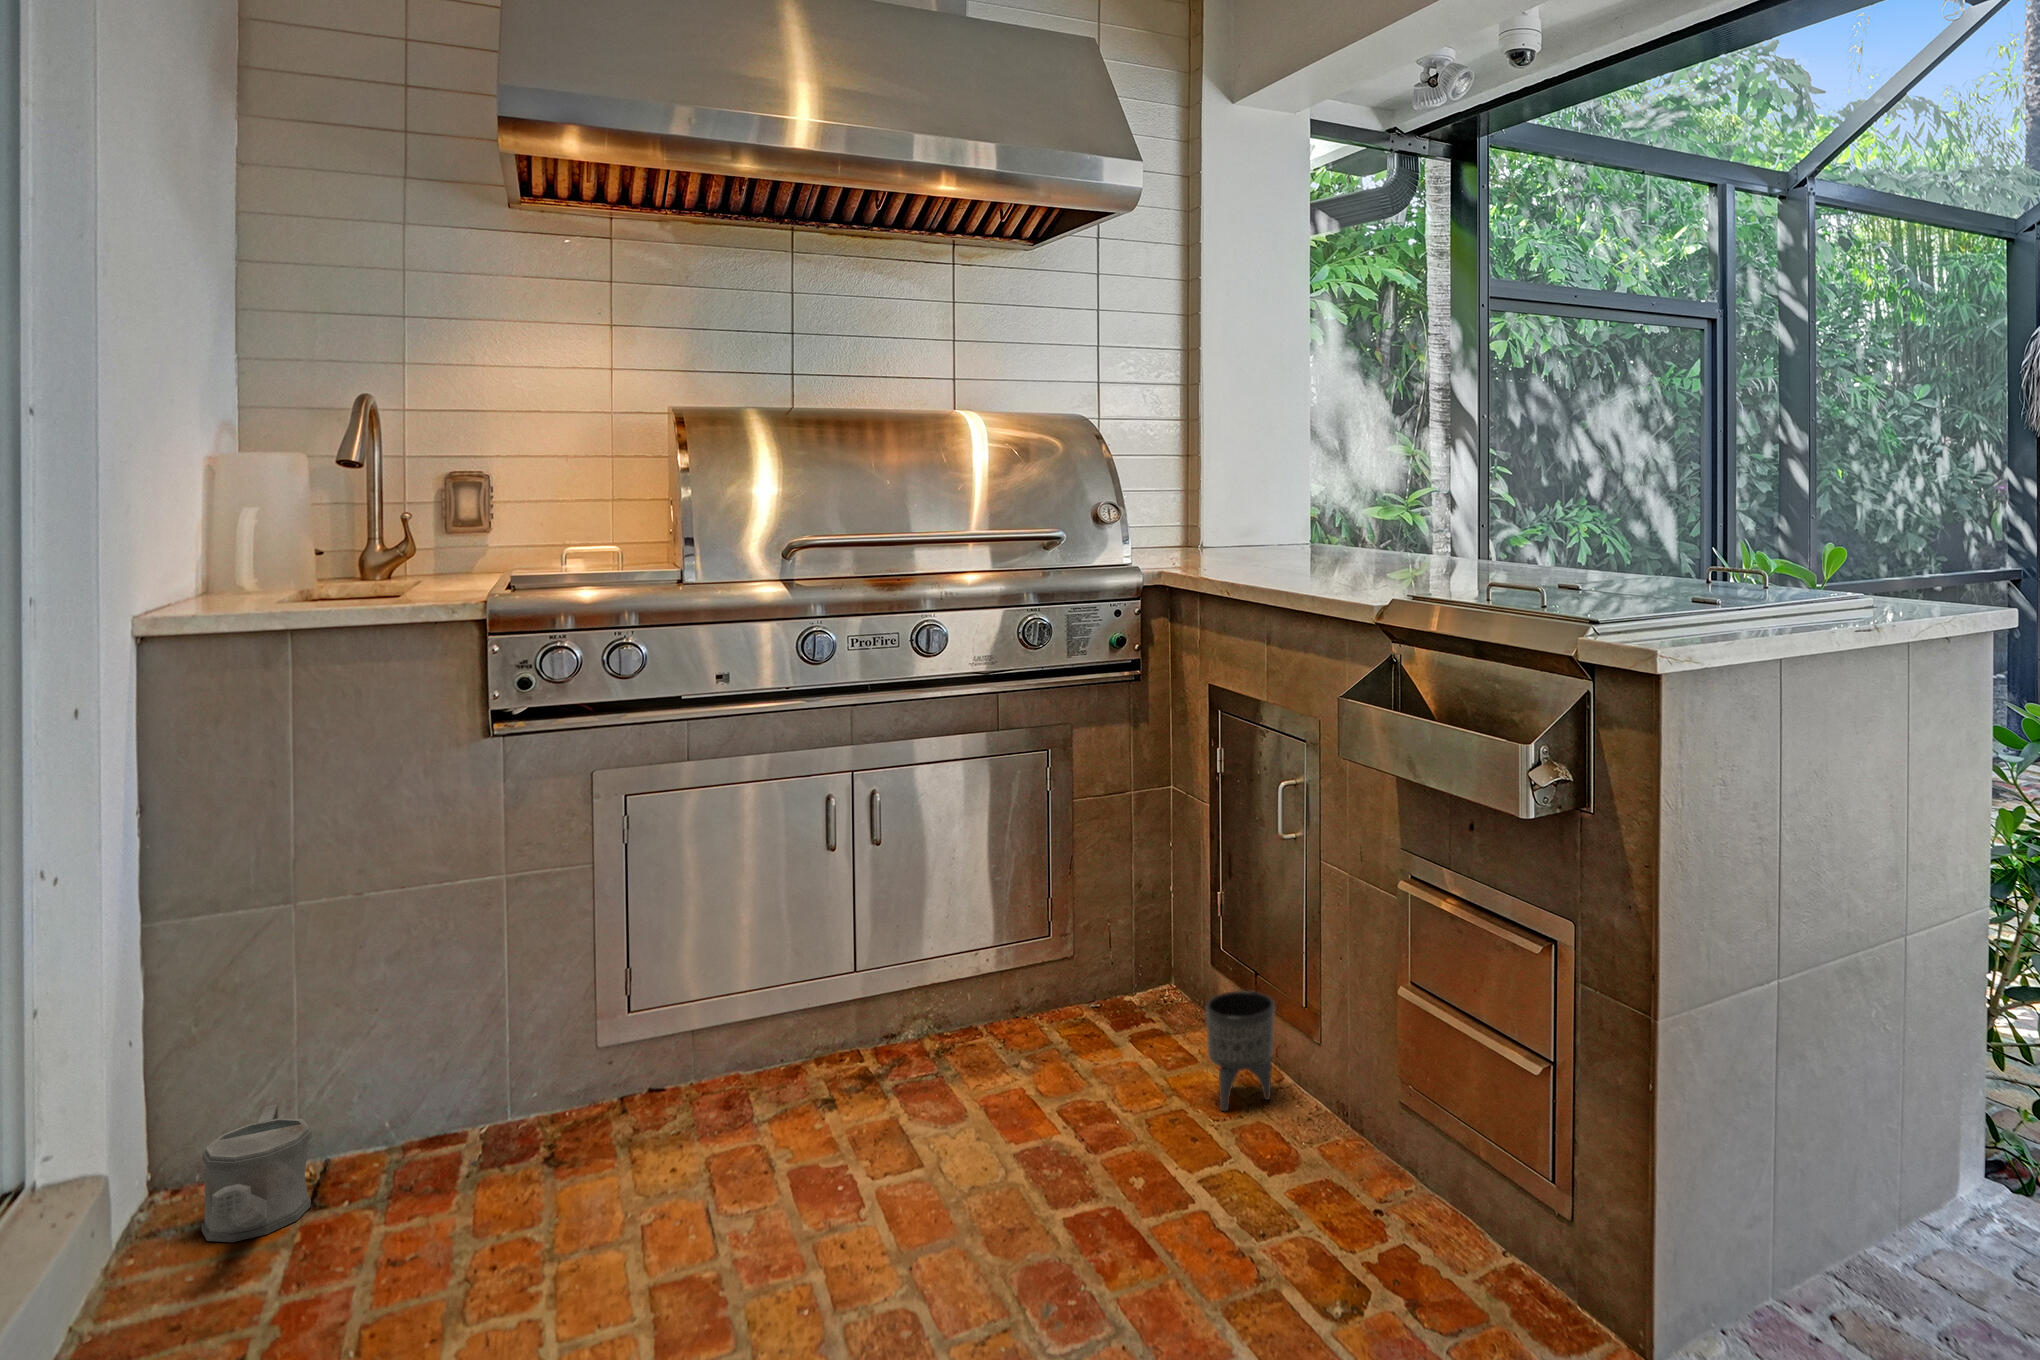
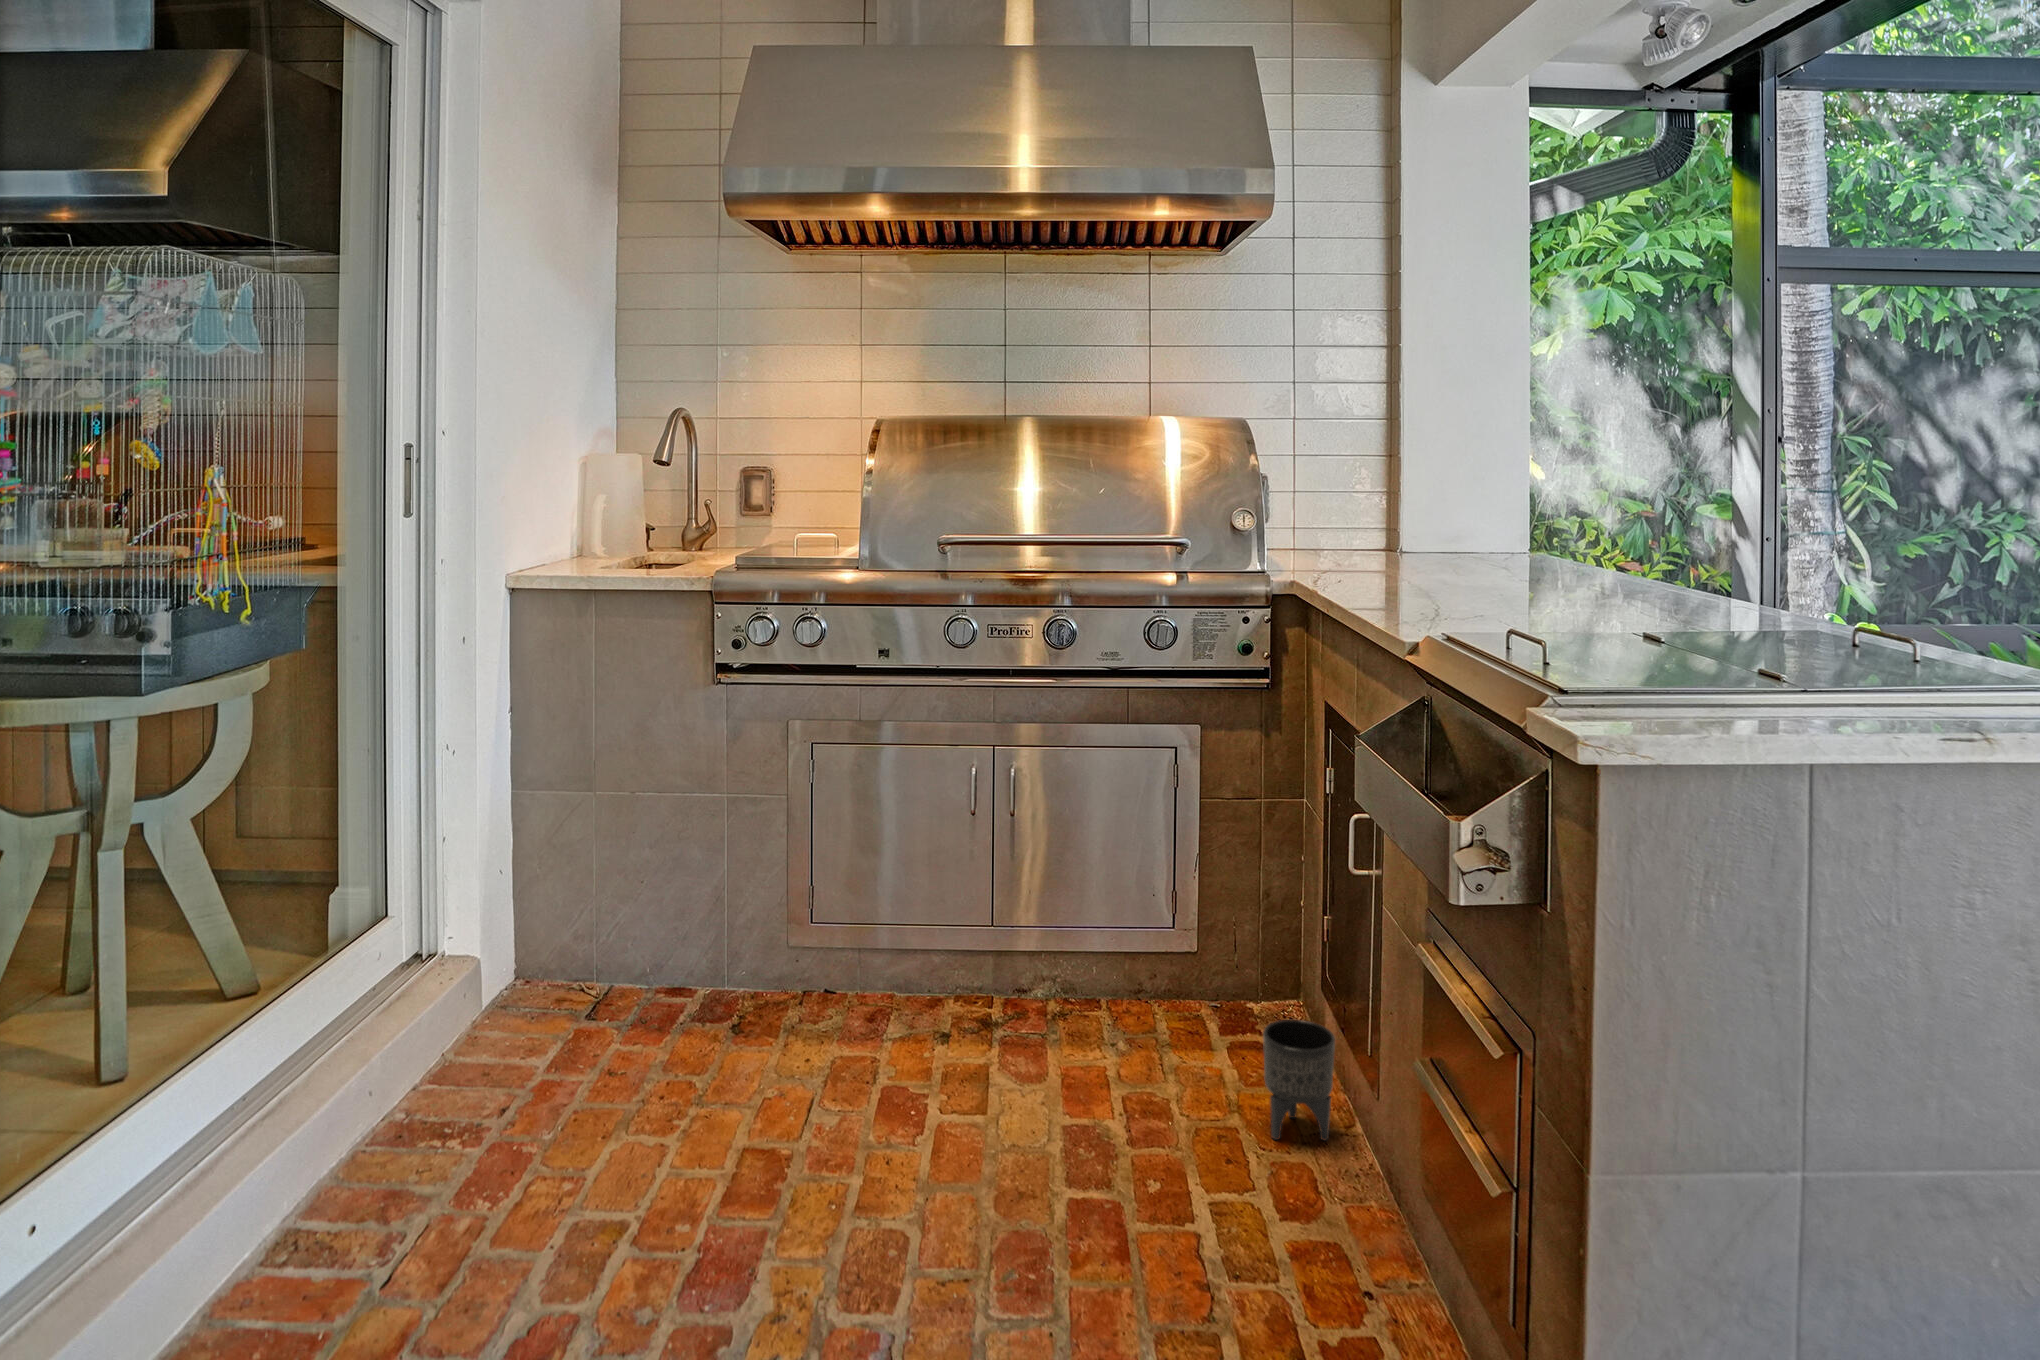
watering can: present [202,1104,312,1242] -> none [510,938,591,1032]

